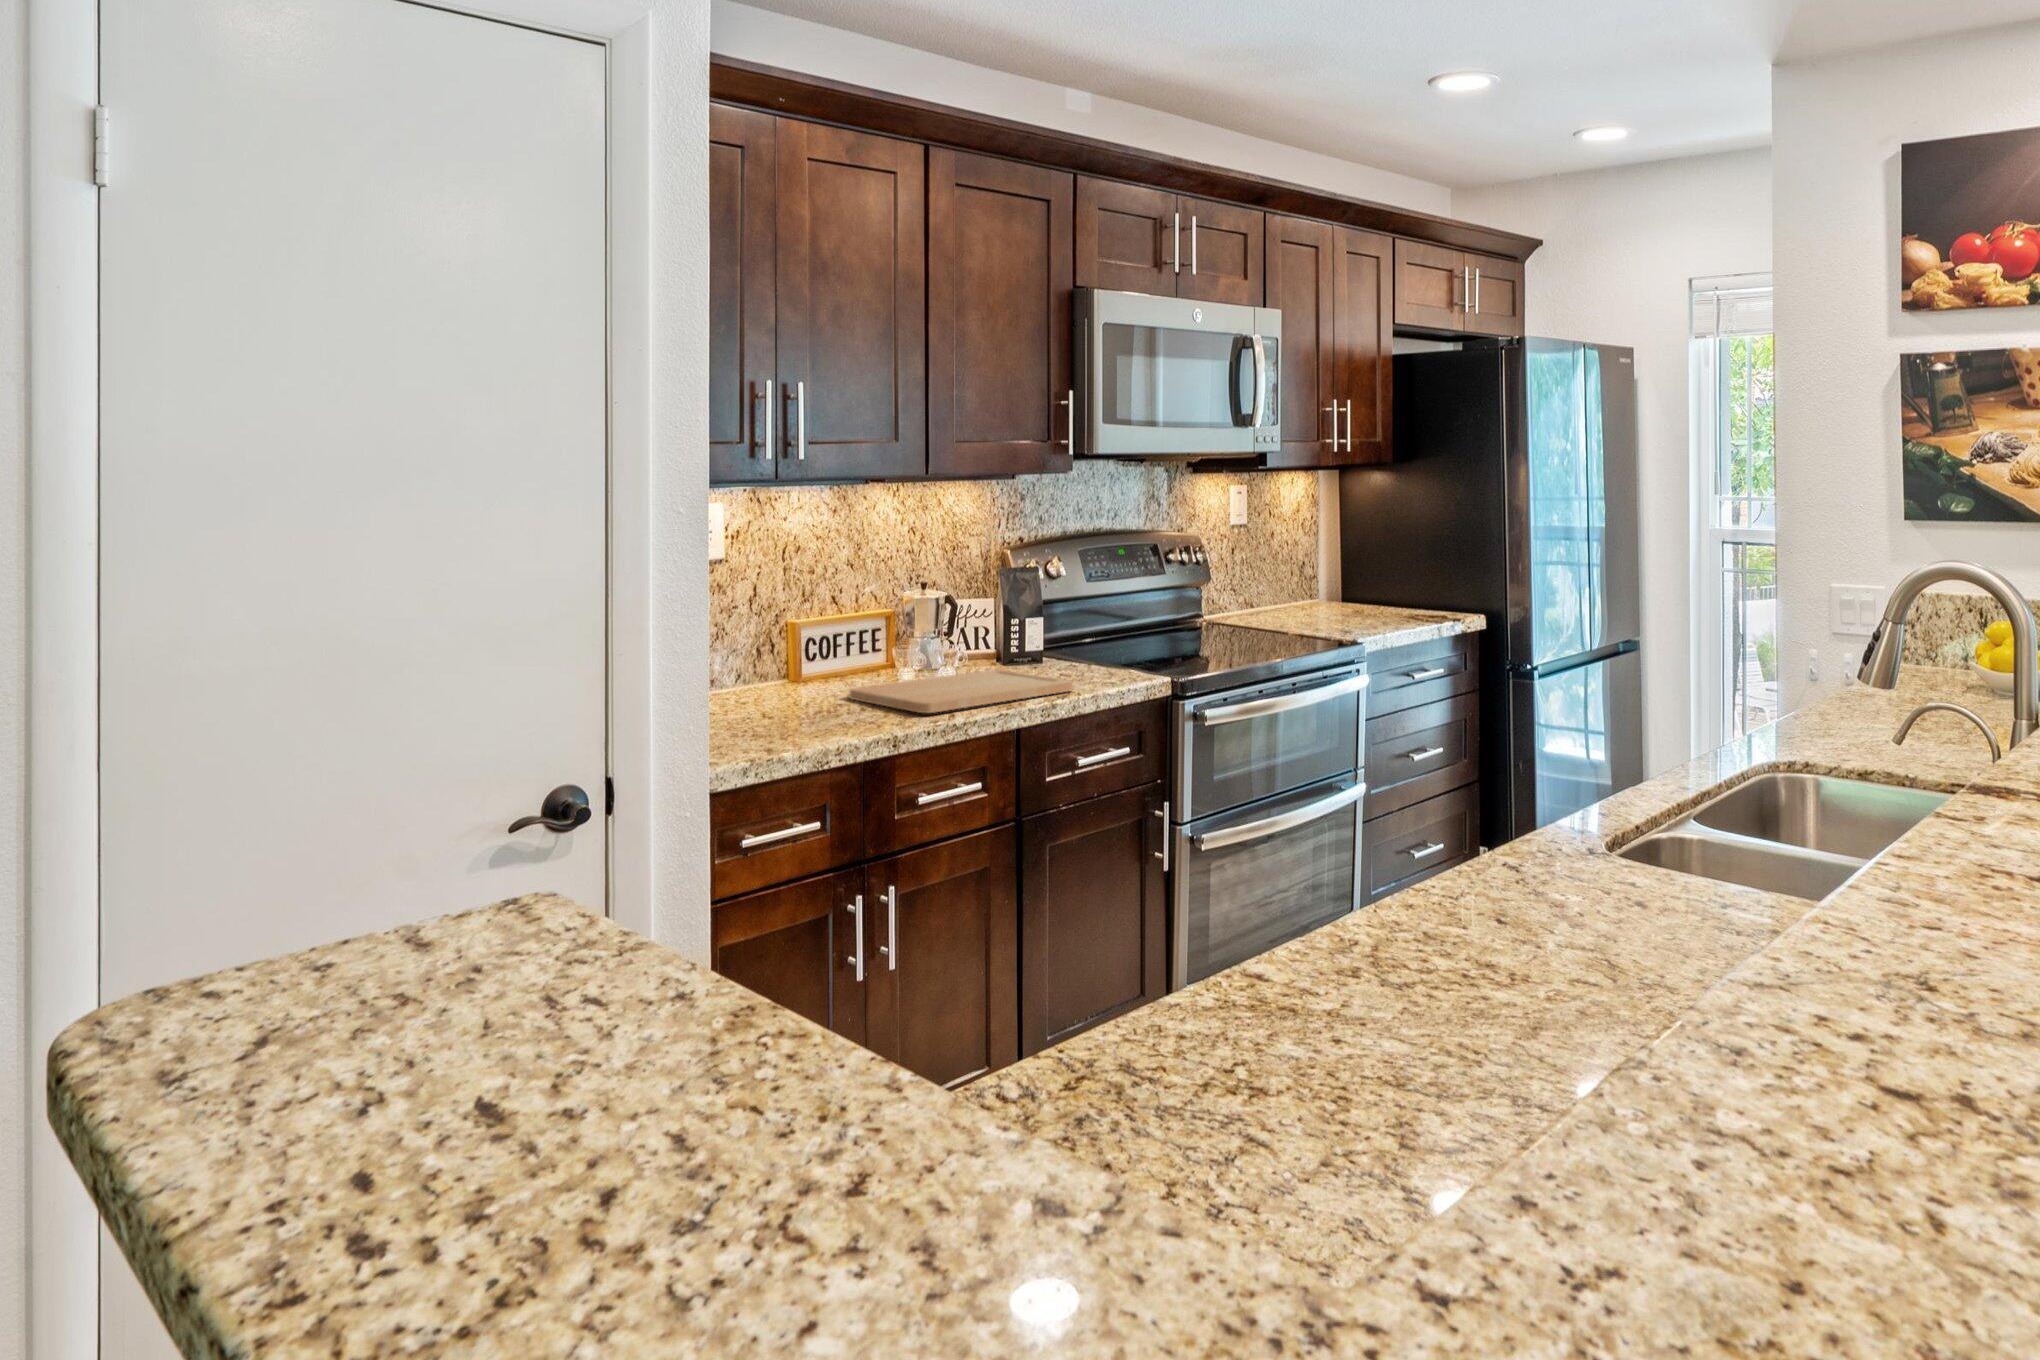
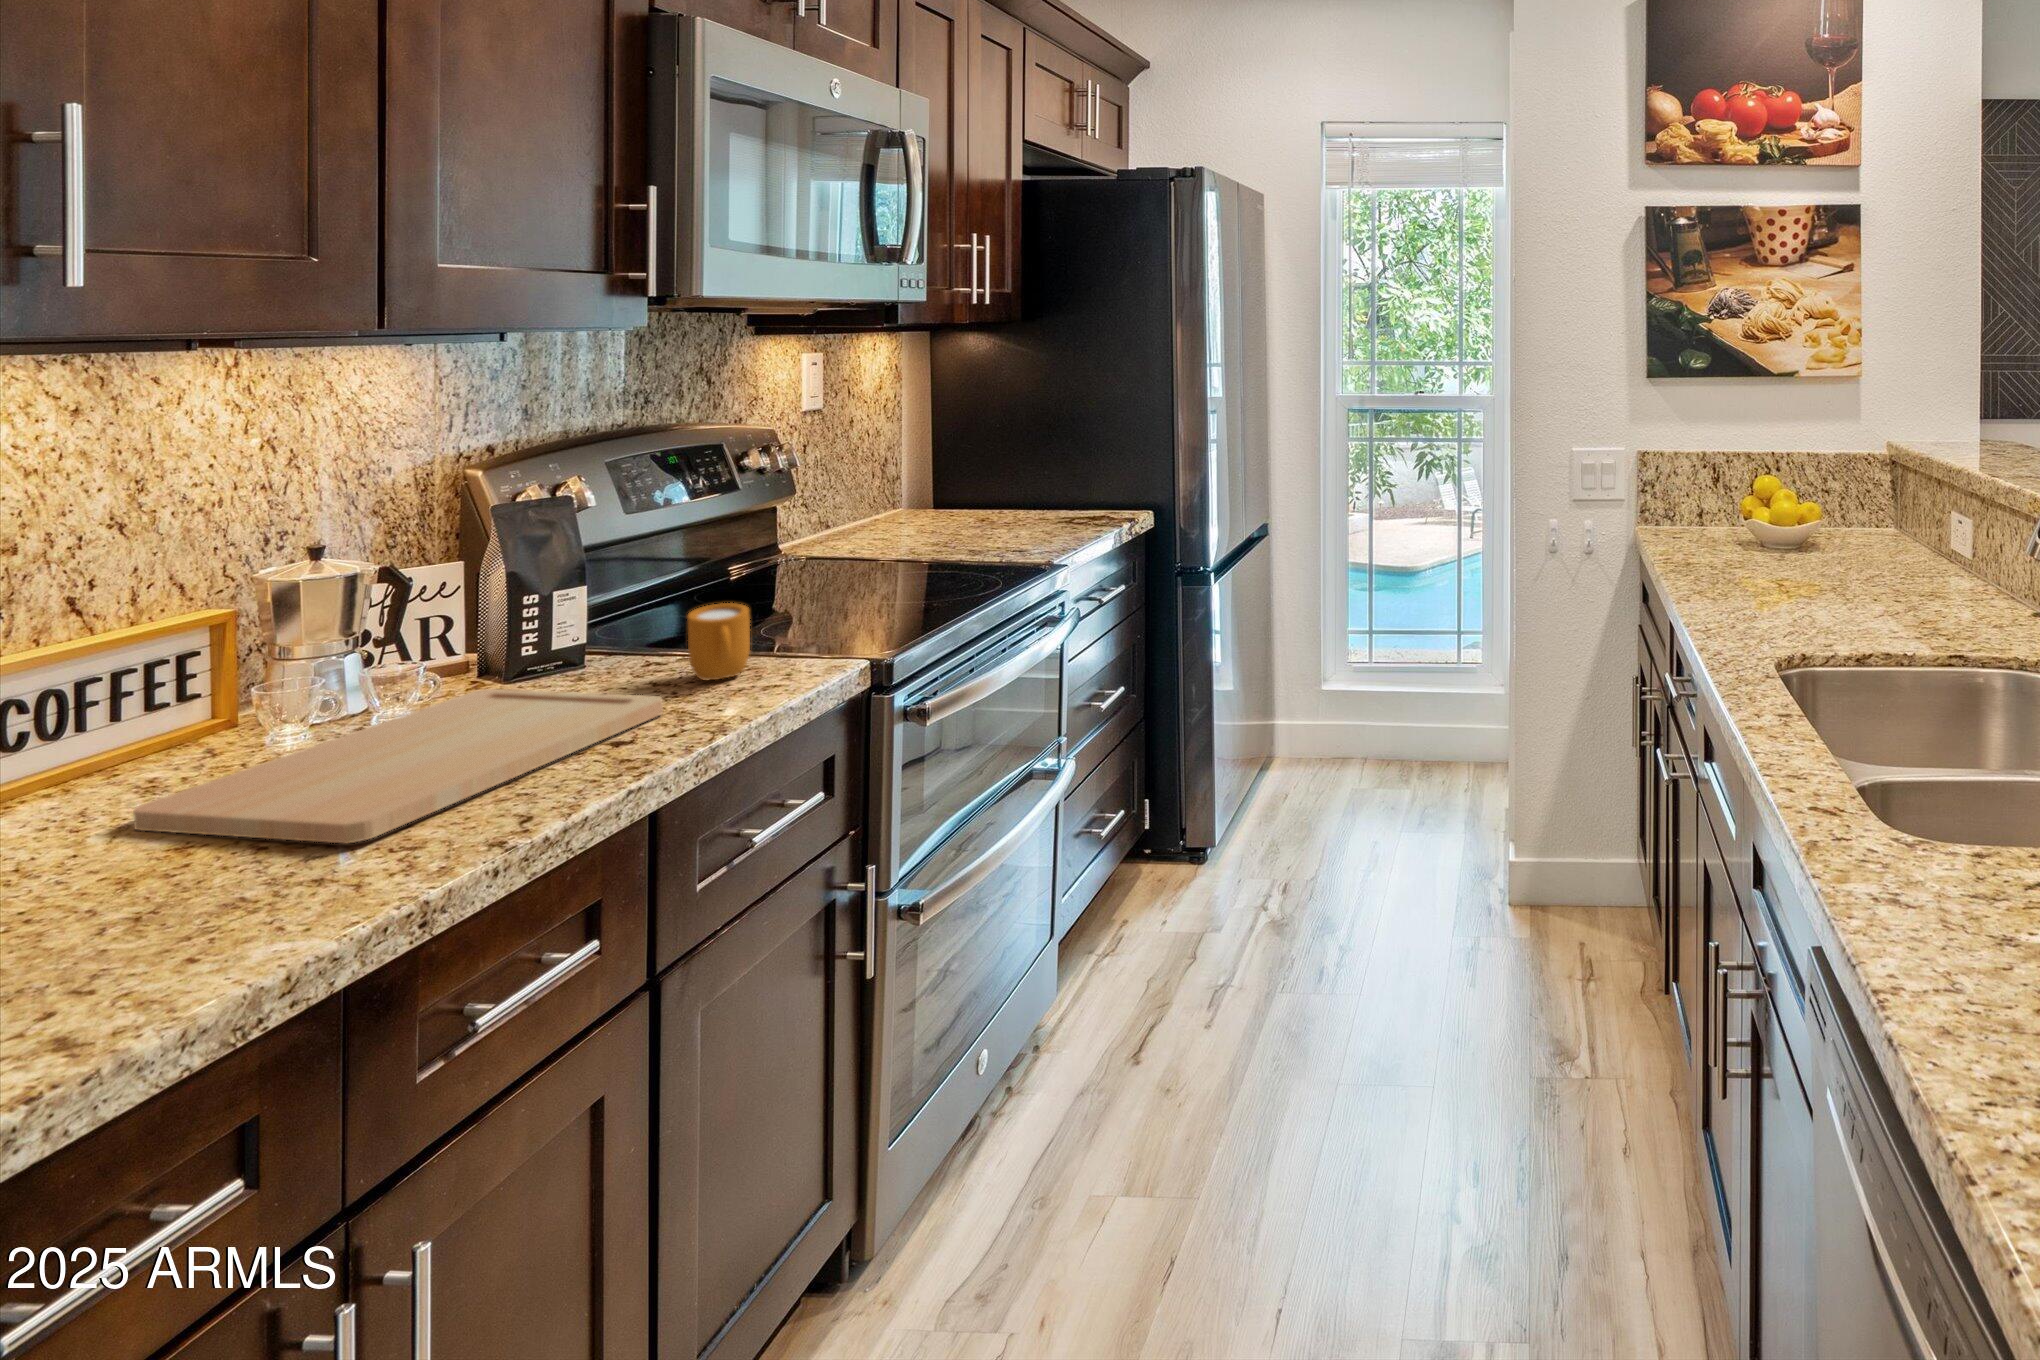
mug: none [1093,635,1126,681] -> present [687,603,750,680]

